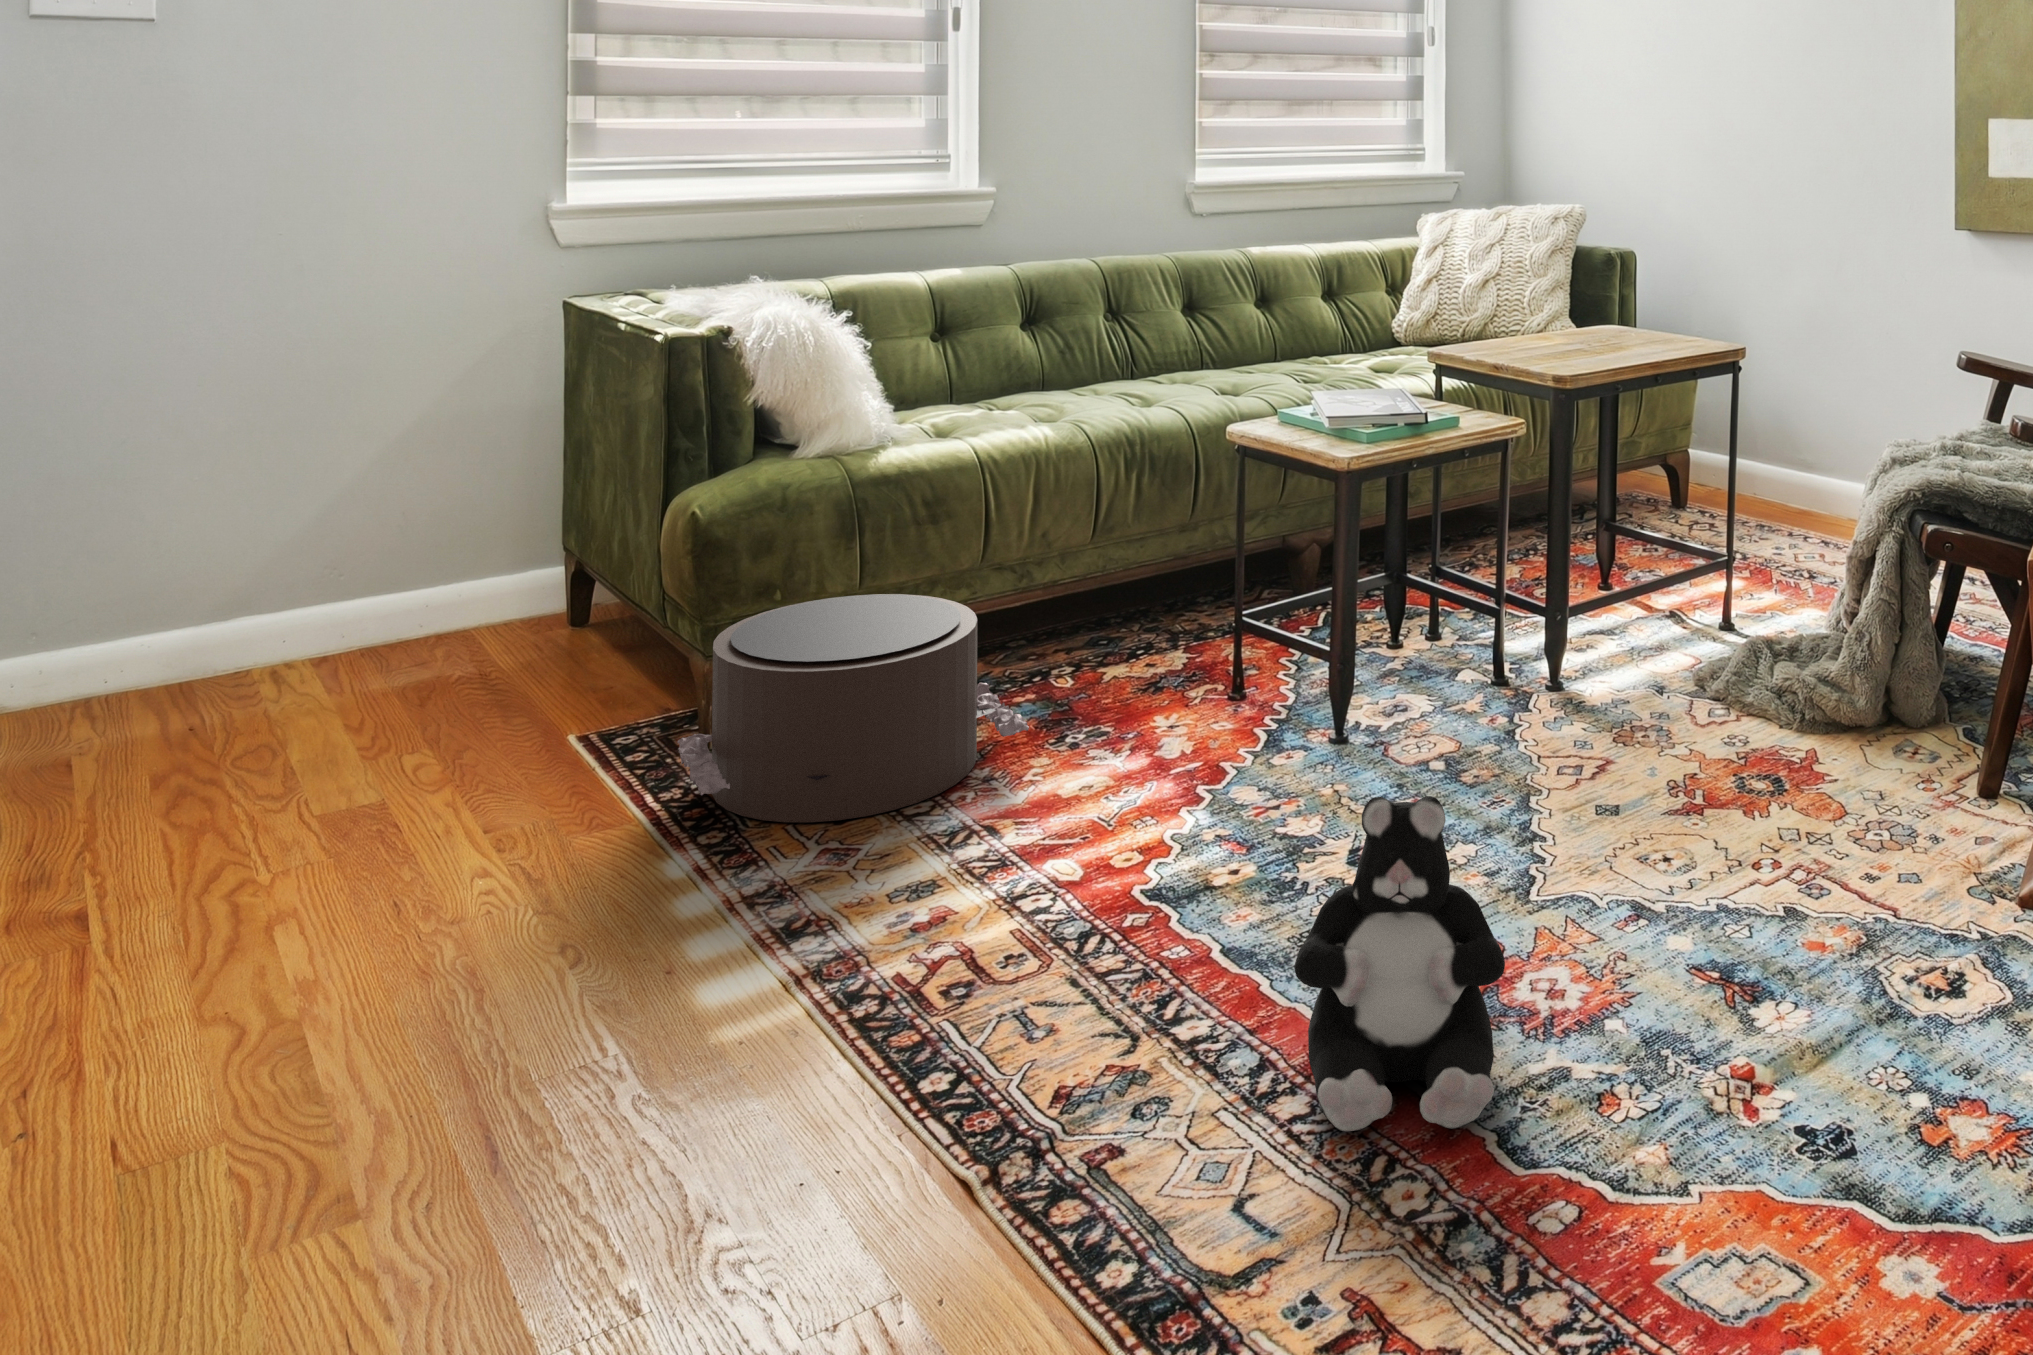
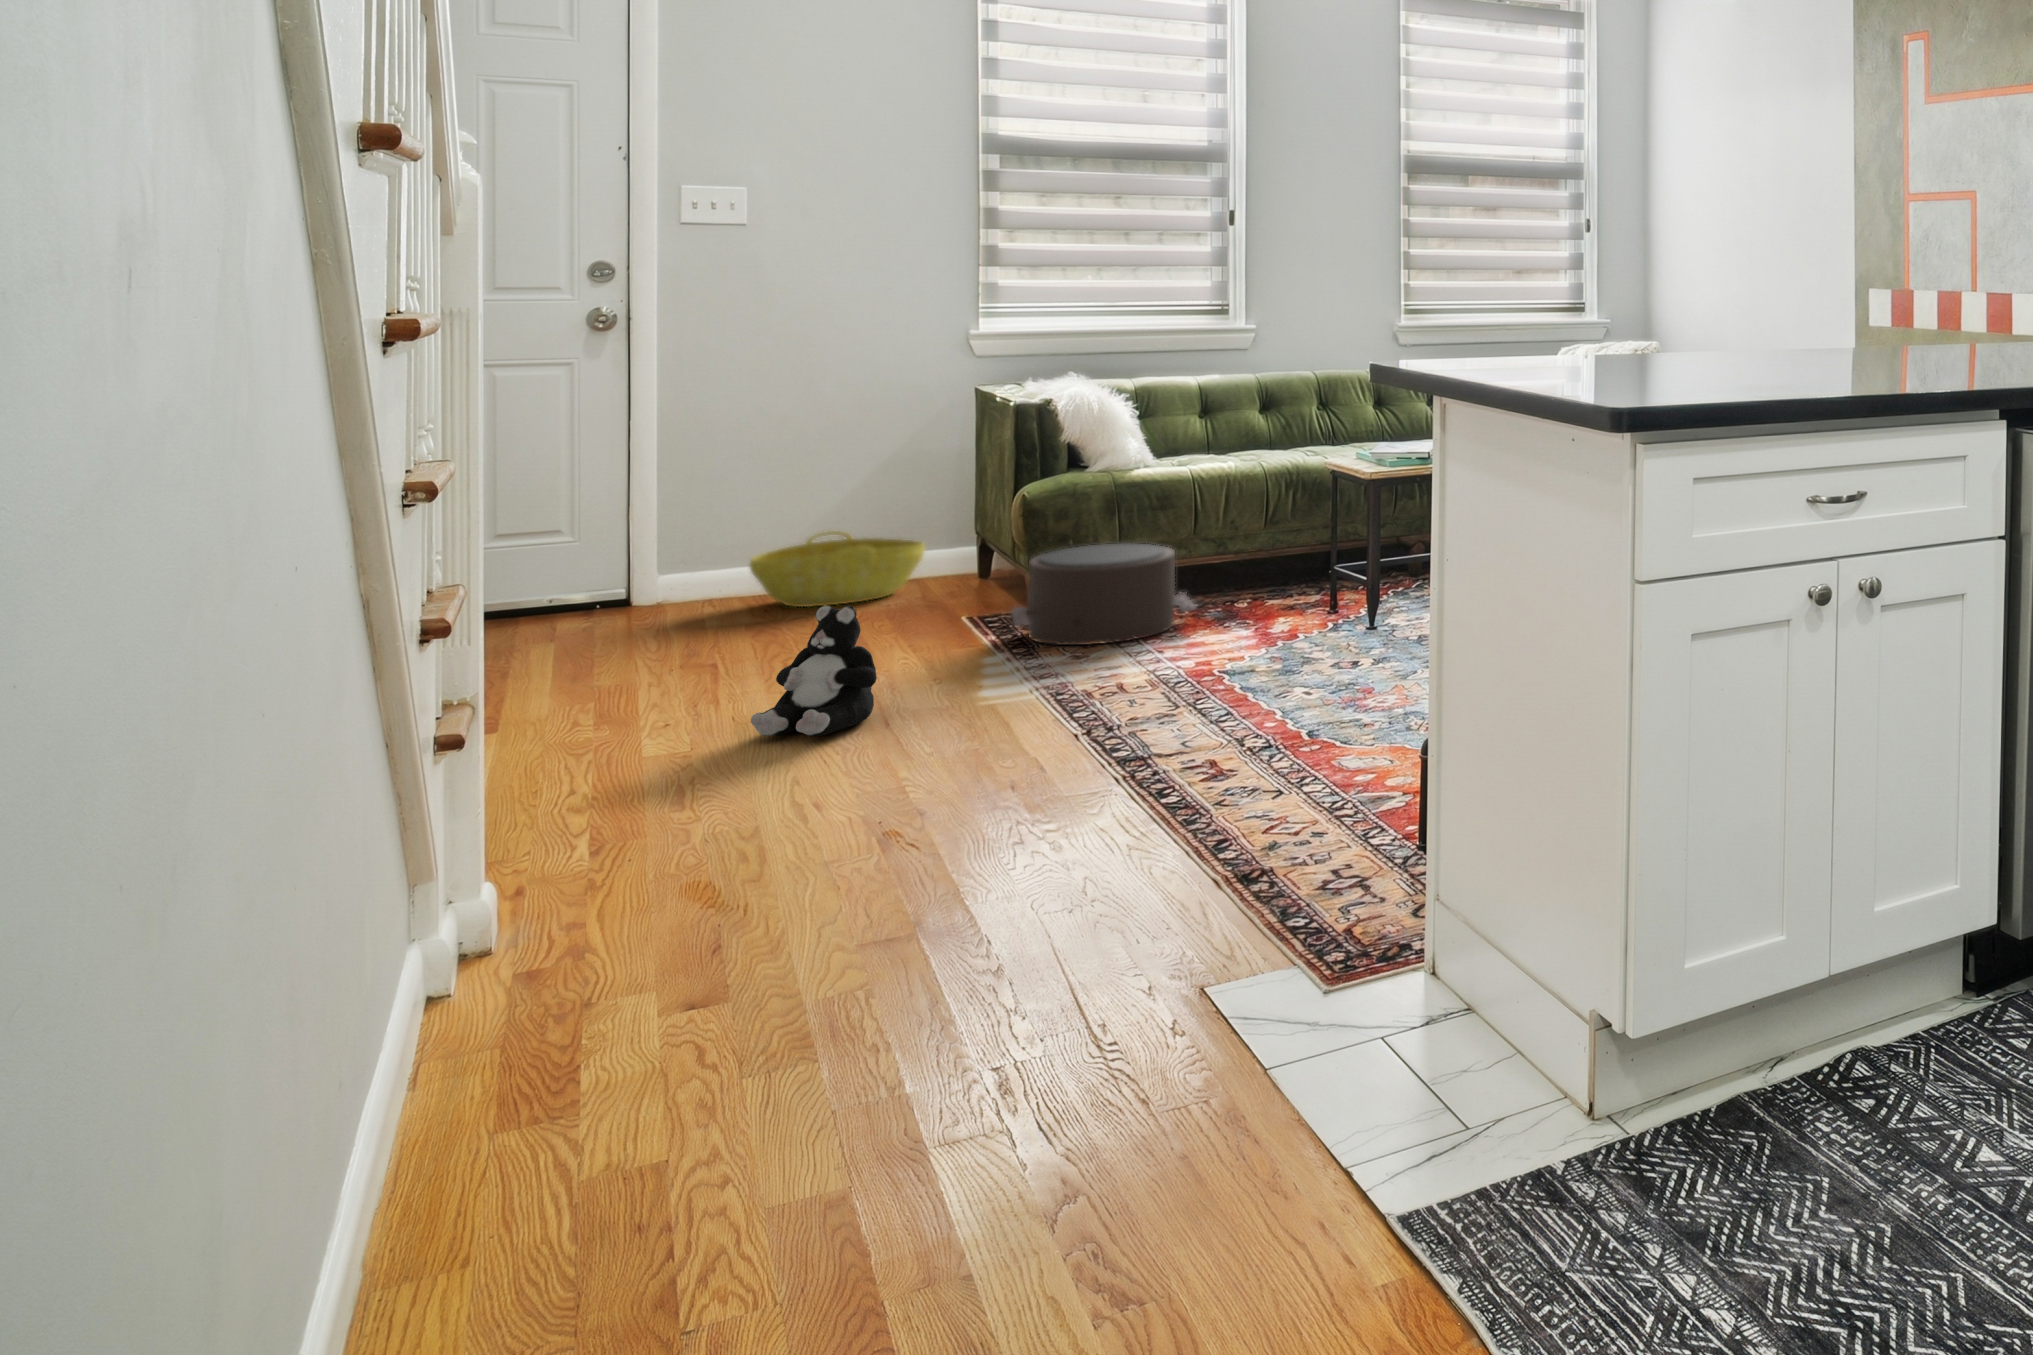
basket: none [161,563,482,718] -> present [750,531,924,607]
plush toy: present [1294,796,1505,1131] -> present [751,605,877,736]

